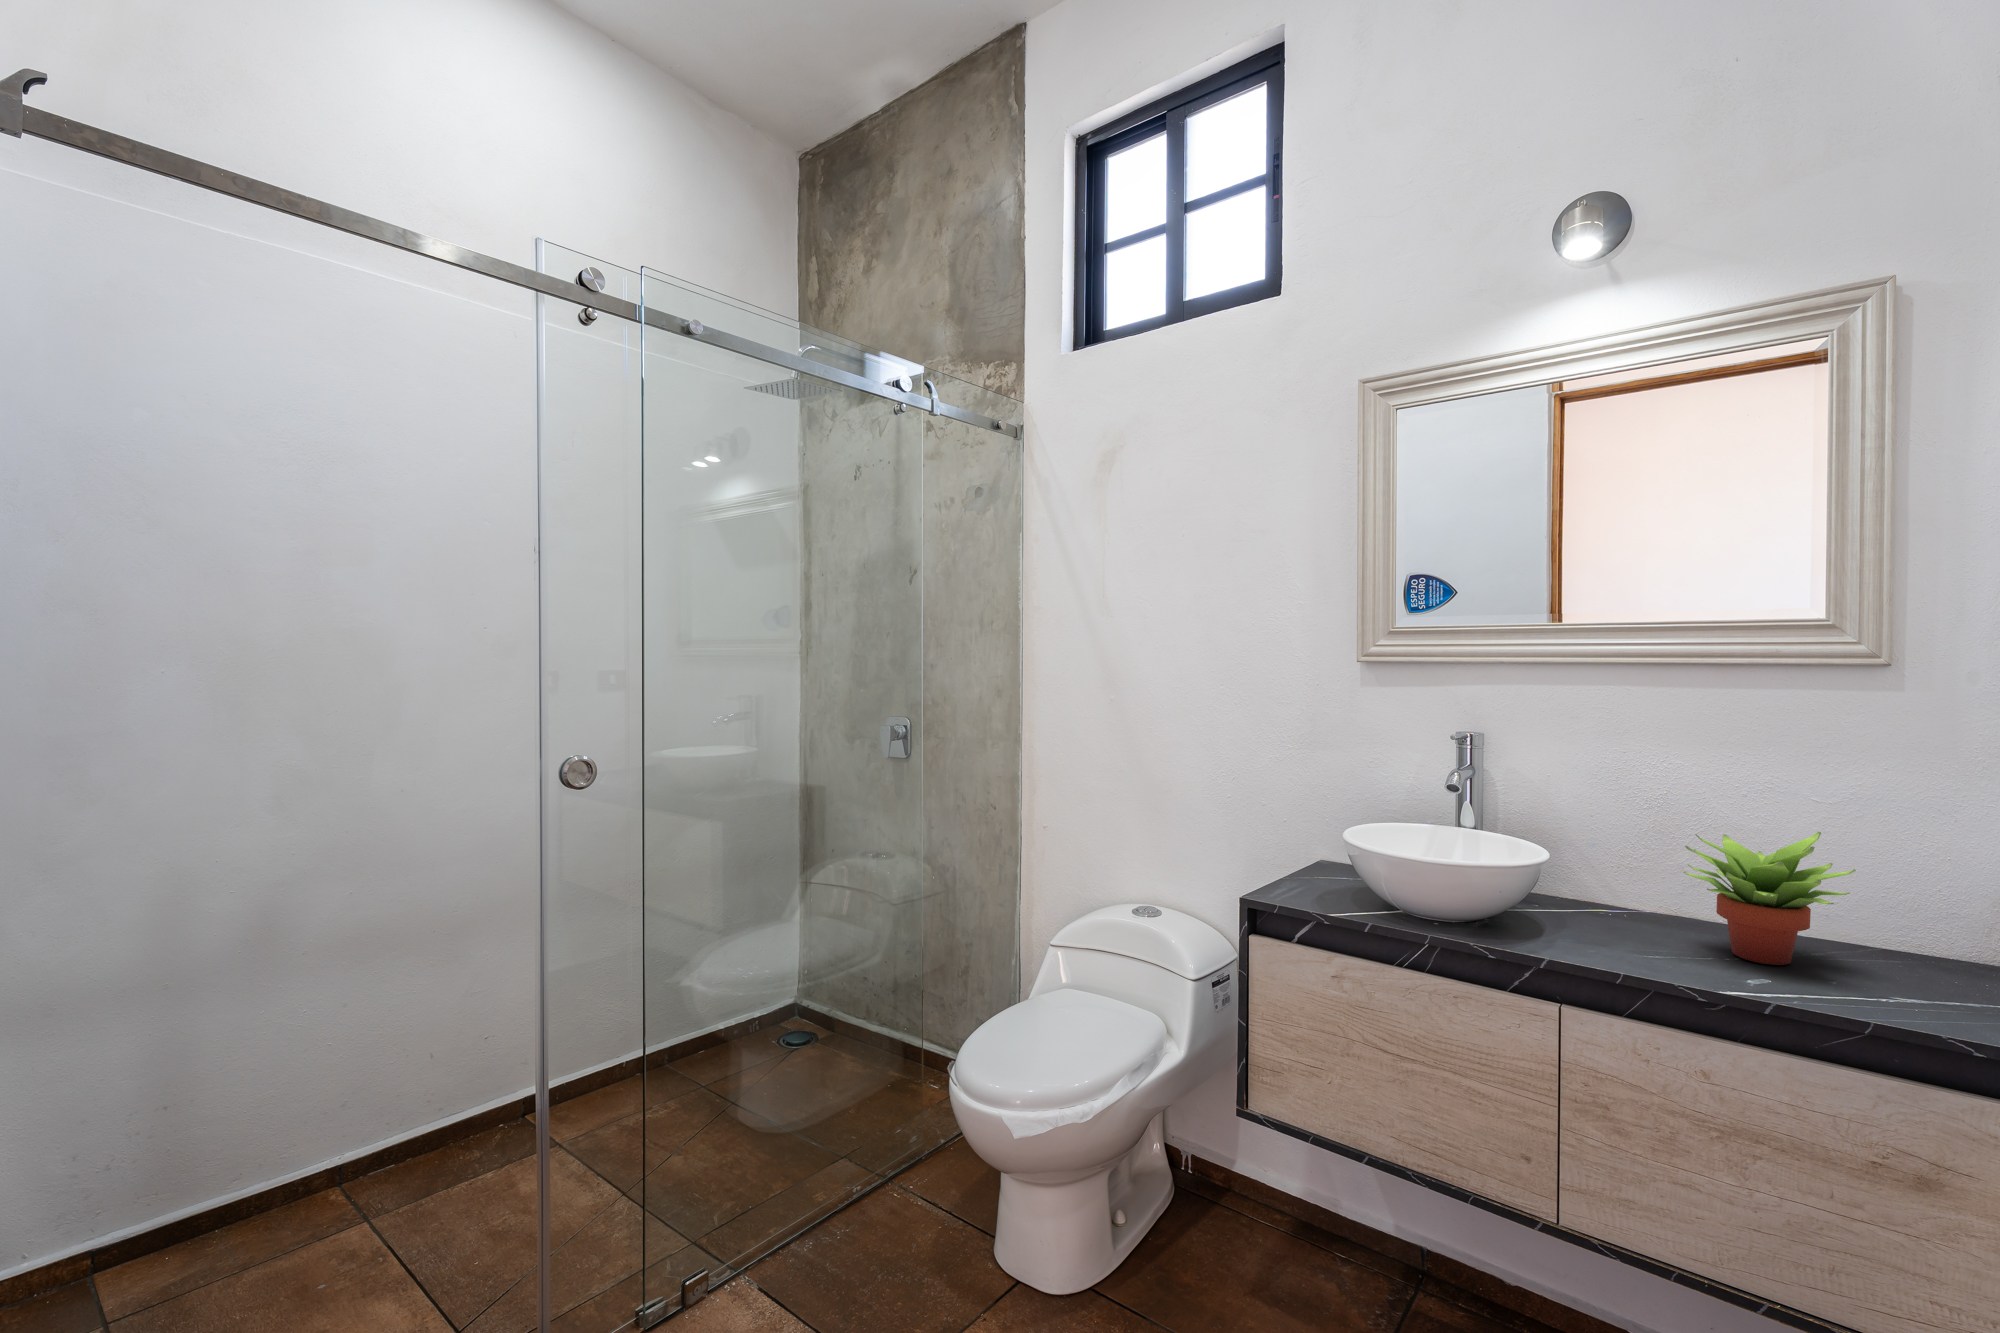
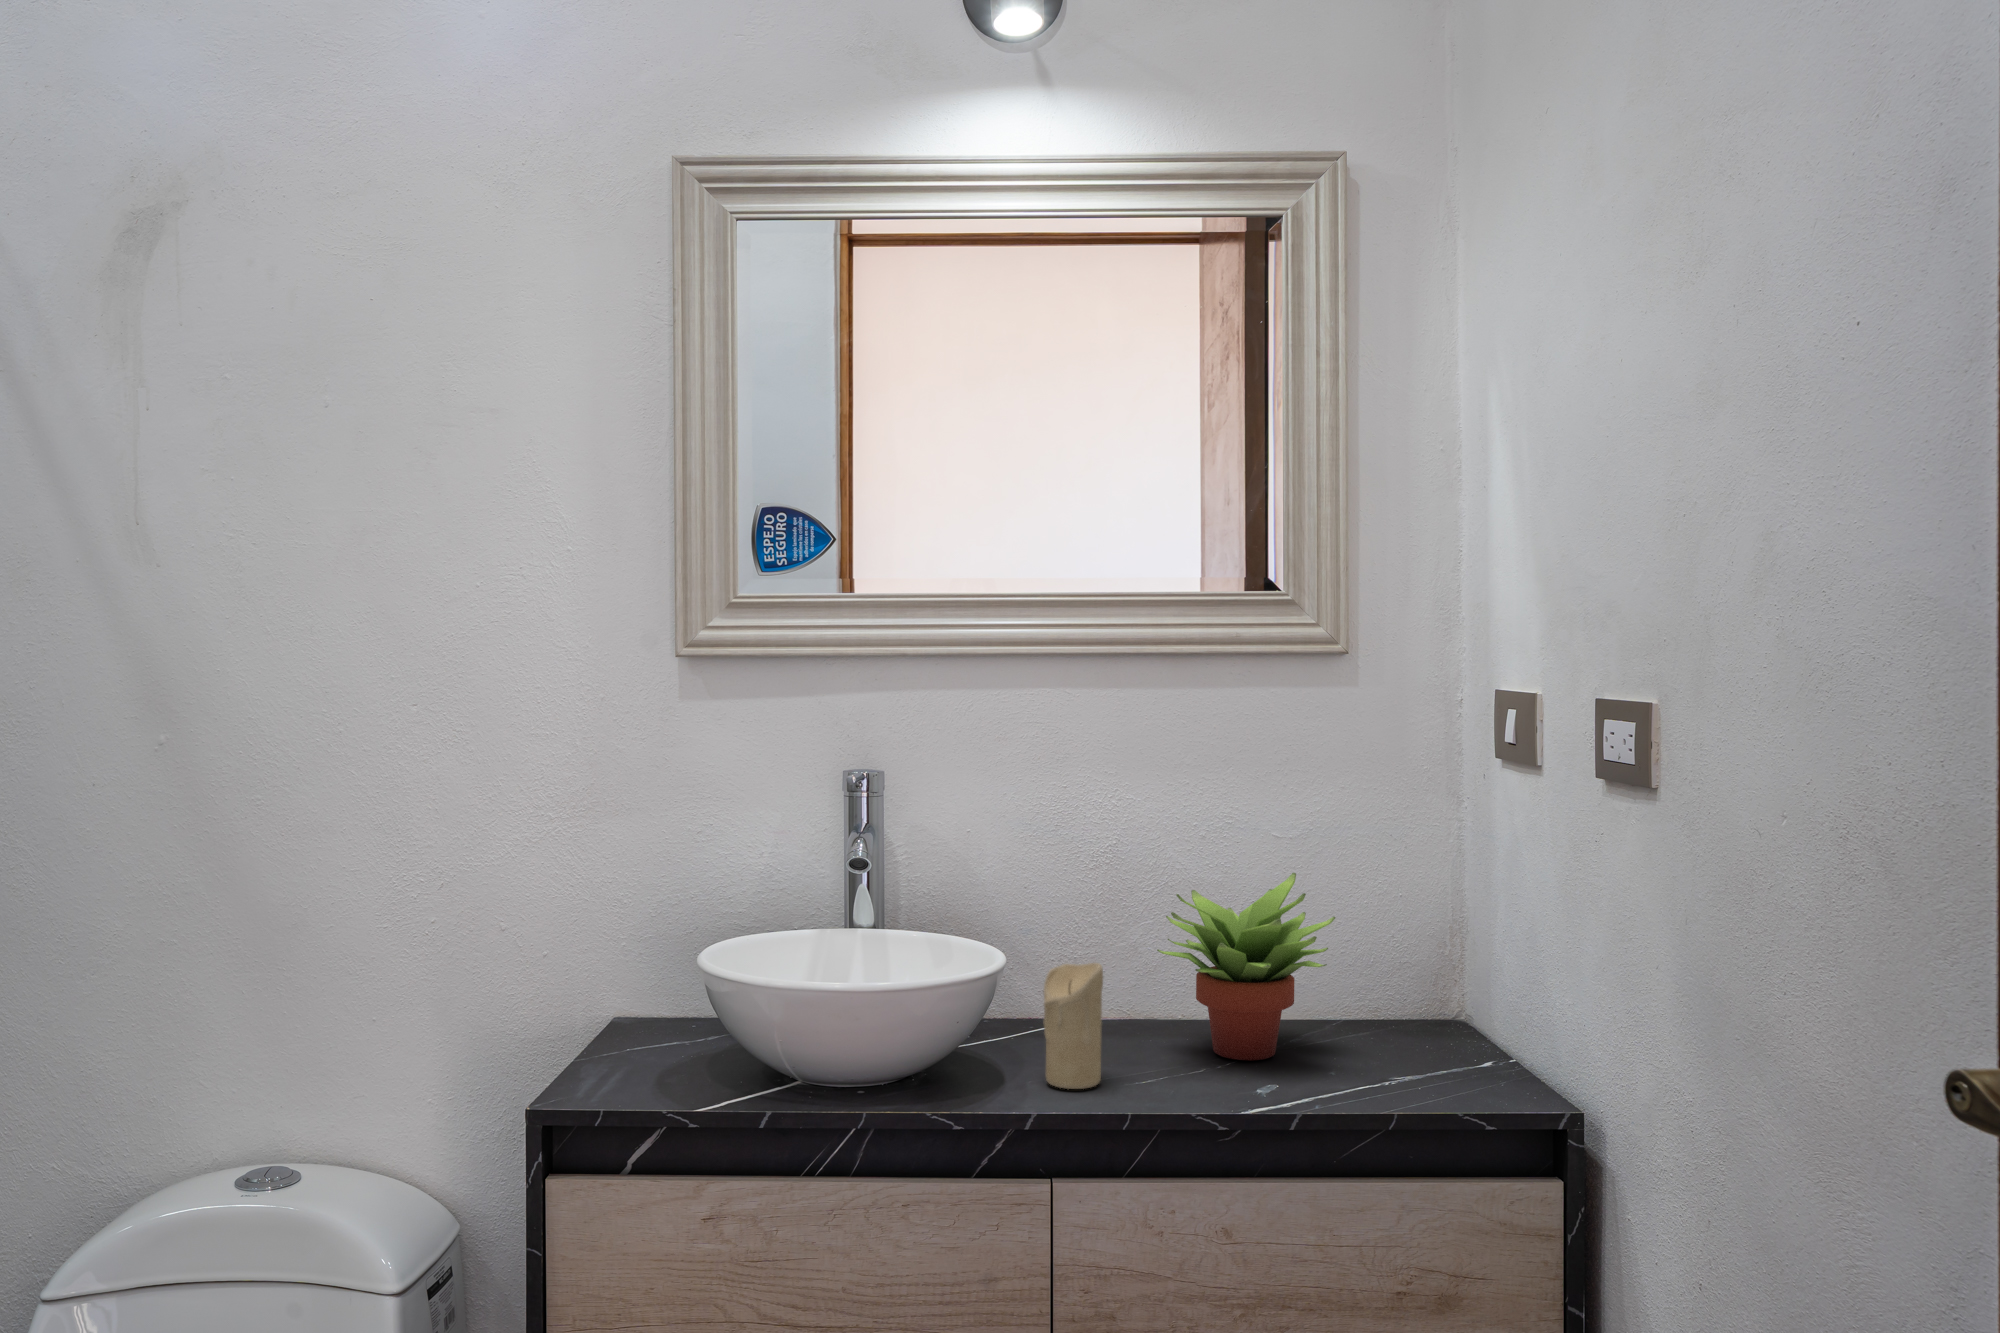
candle: none [1572,869,1622,953] -> present [1043,963,1103,1089]

